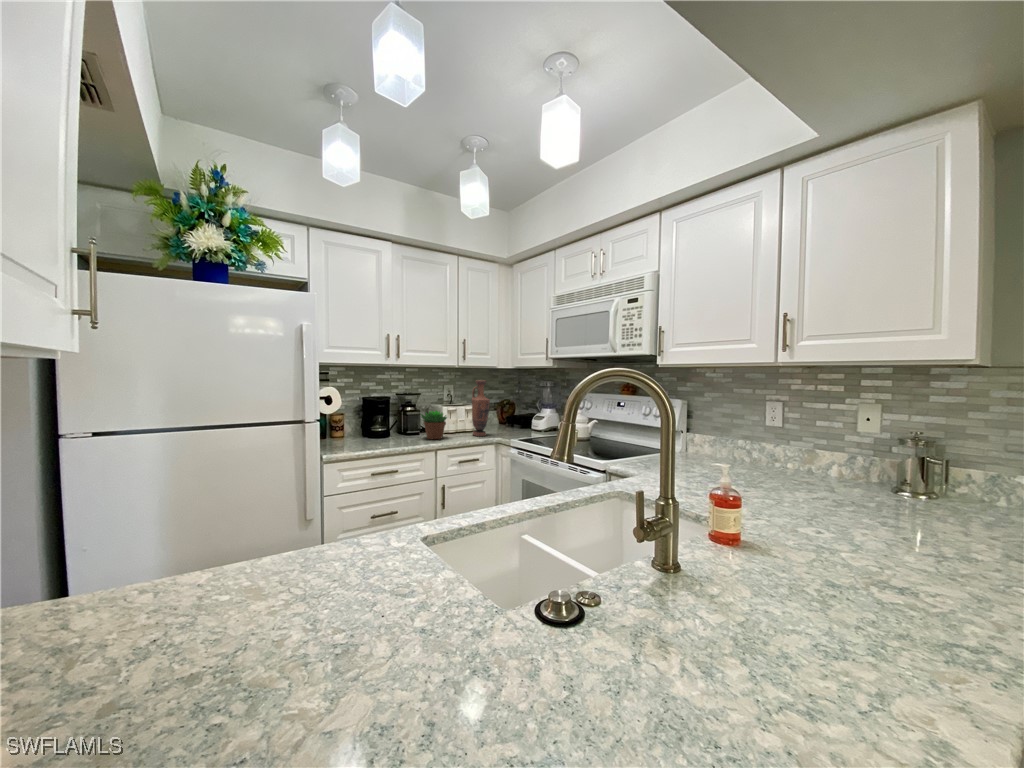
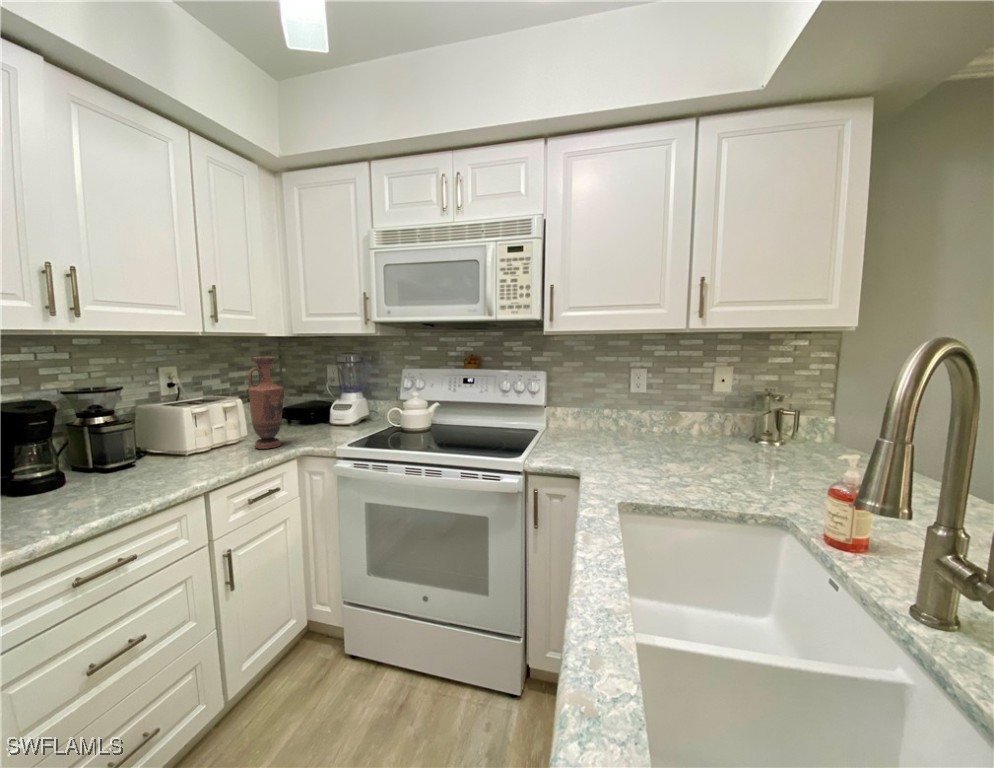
succulent plant: present [421,411,447,439] -> none [137,417,209,475]

